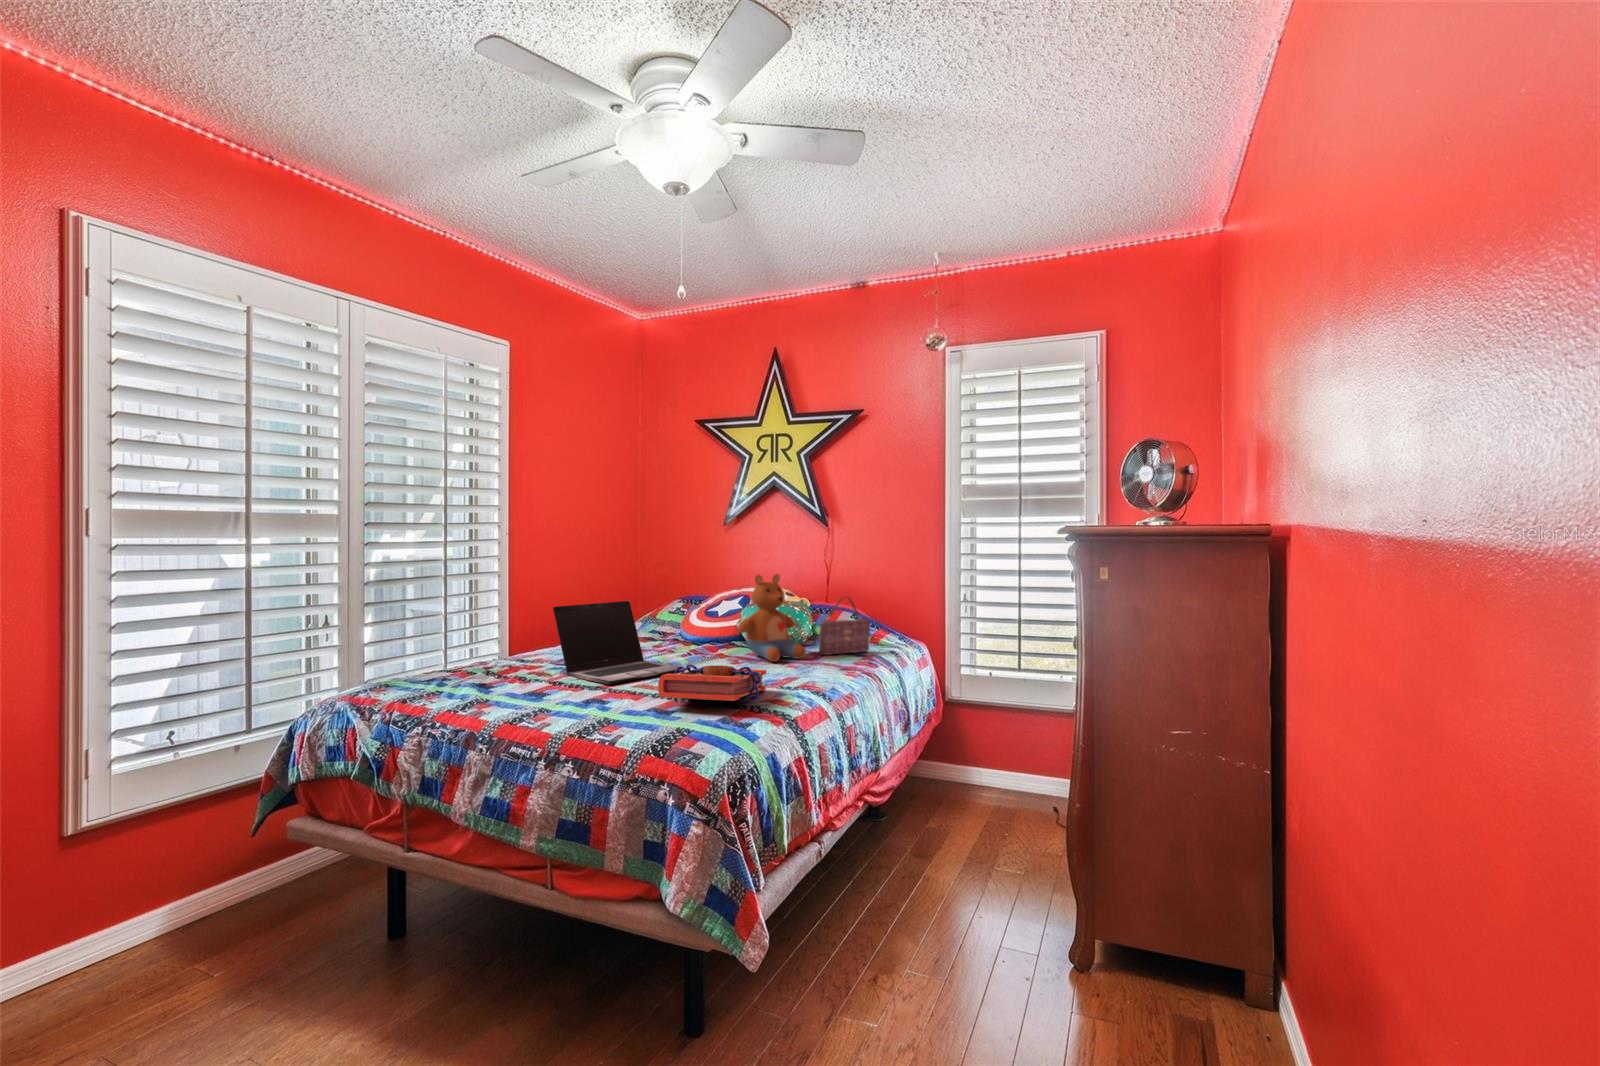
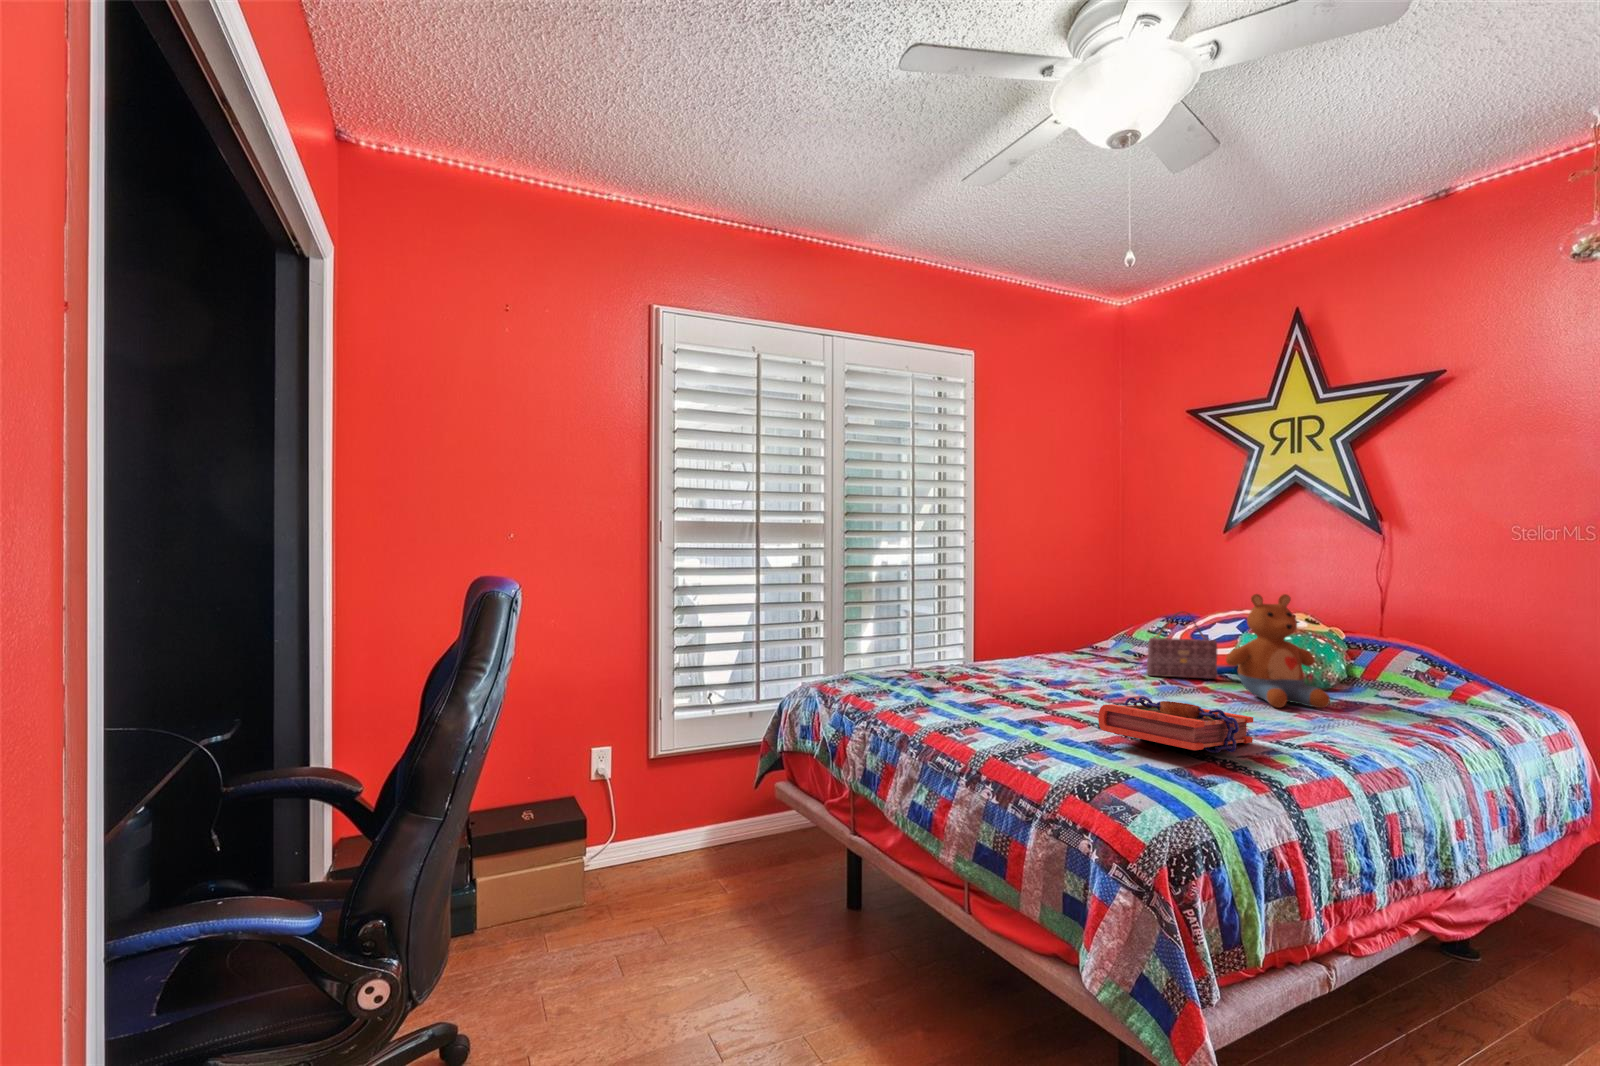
handbag: present [819,597,870,655] -> present [1147,611,1217,679]
laptop: present [553,601,679,684] -> none [1000,616,1149,706]

